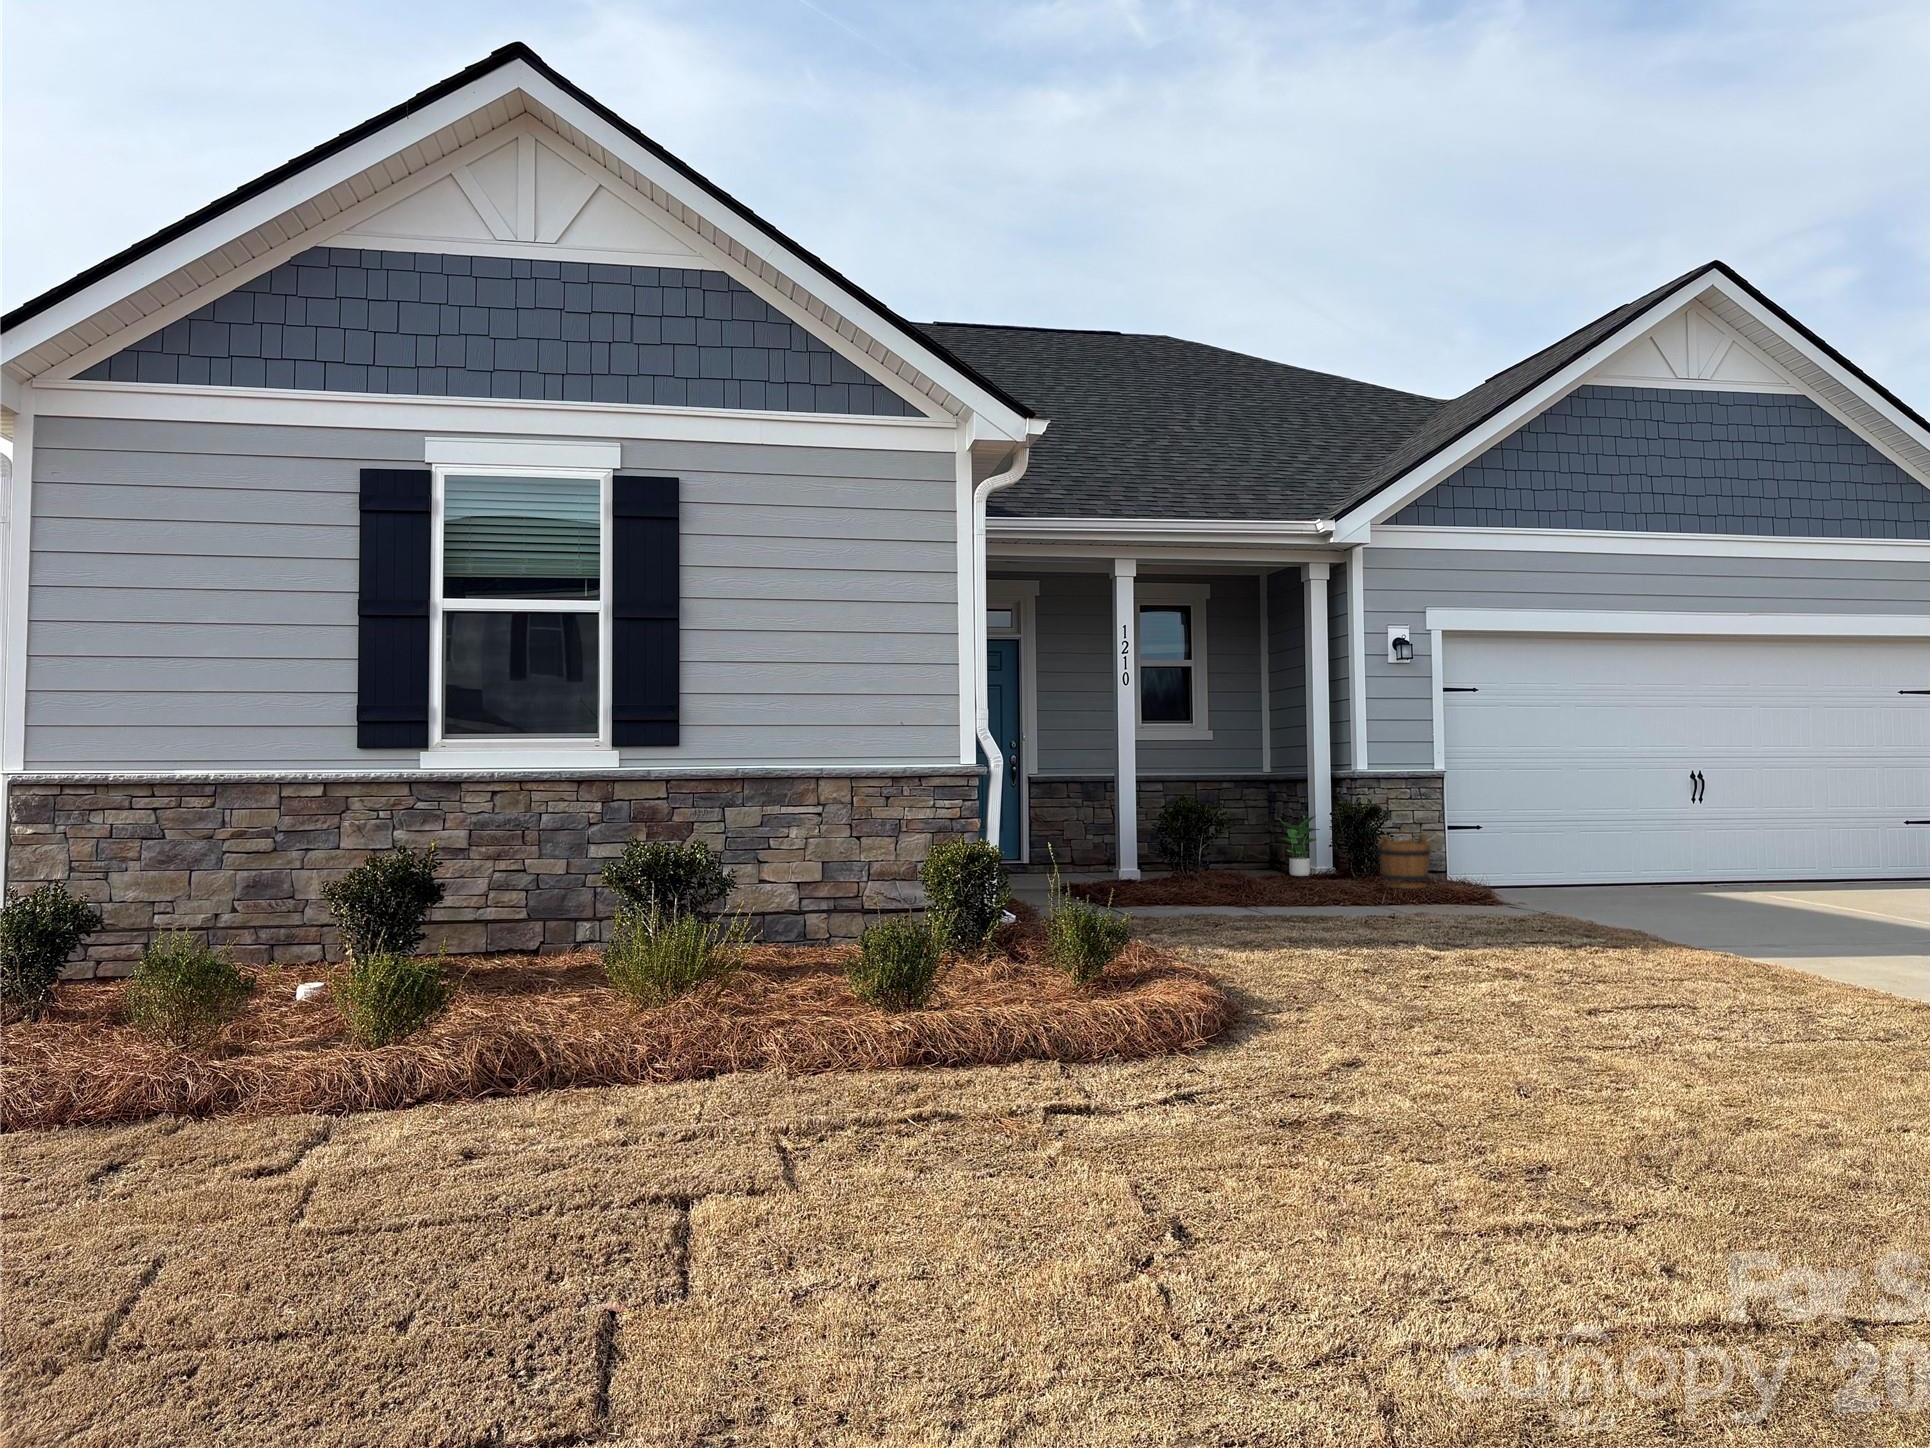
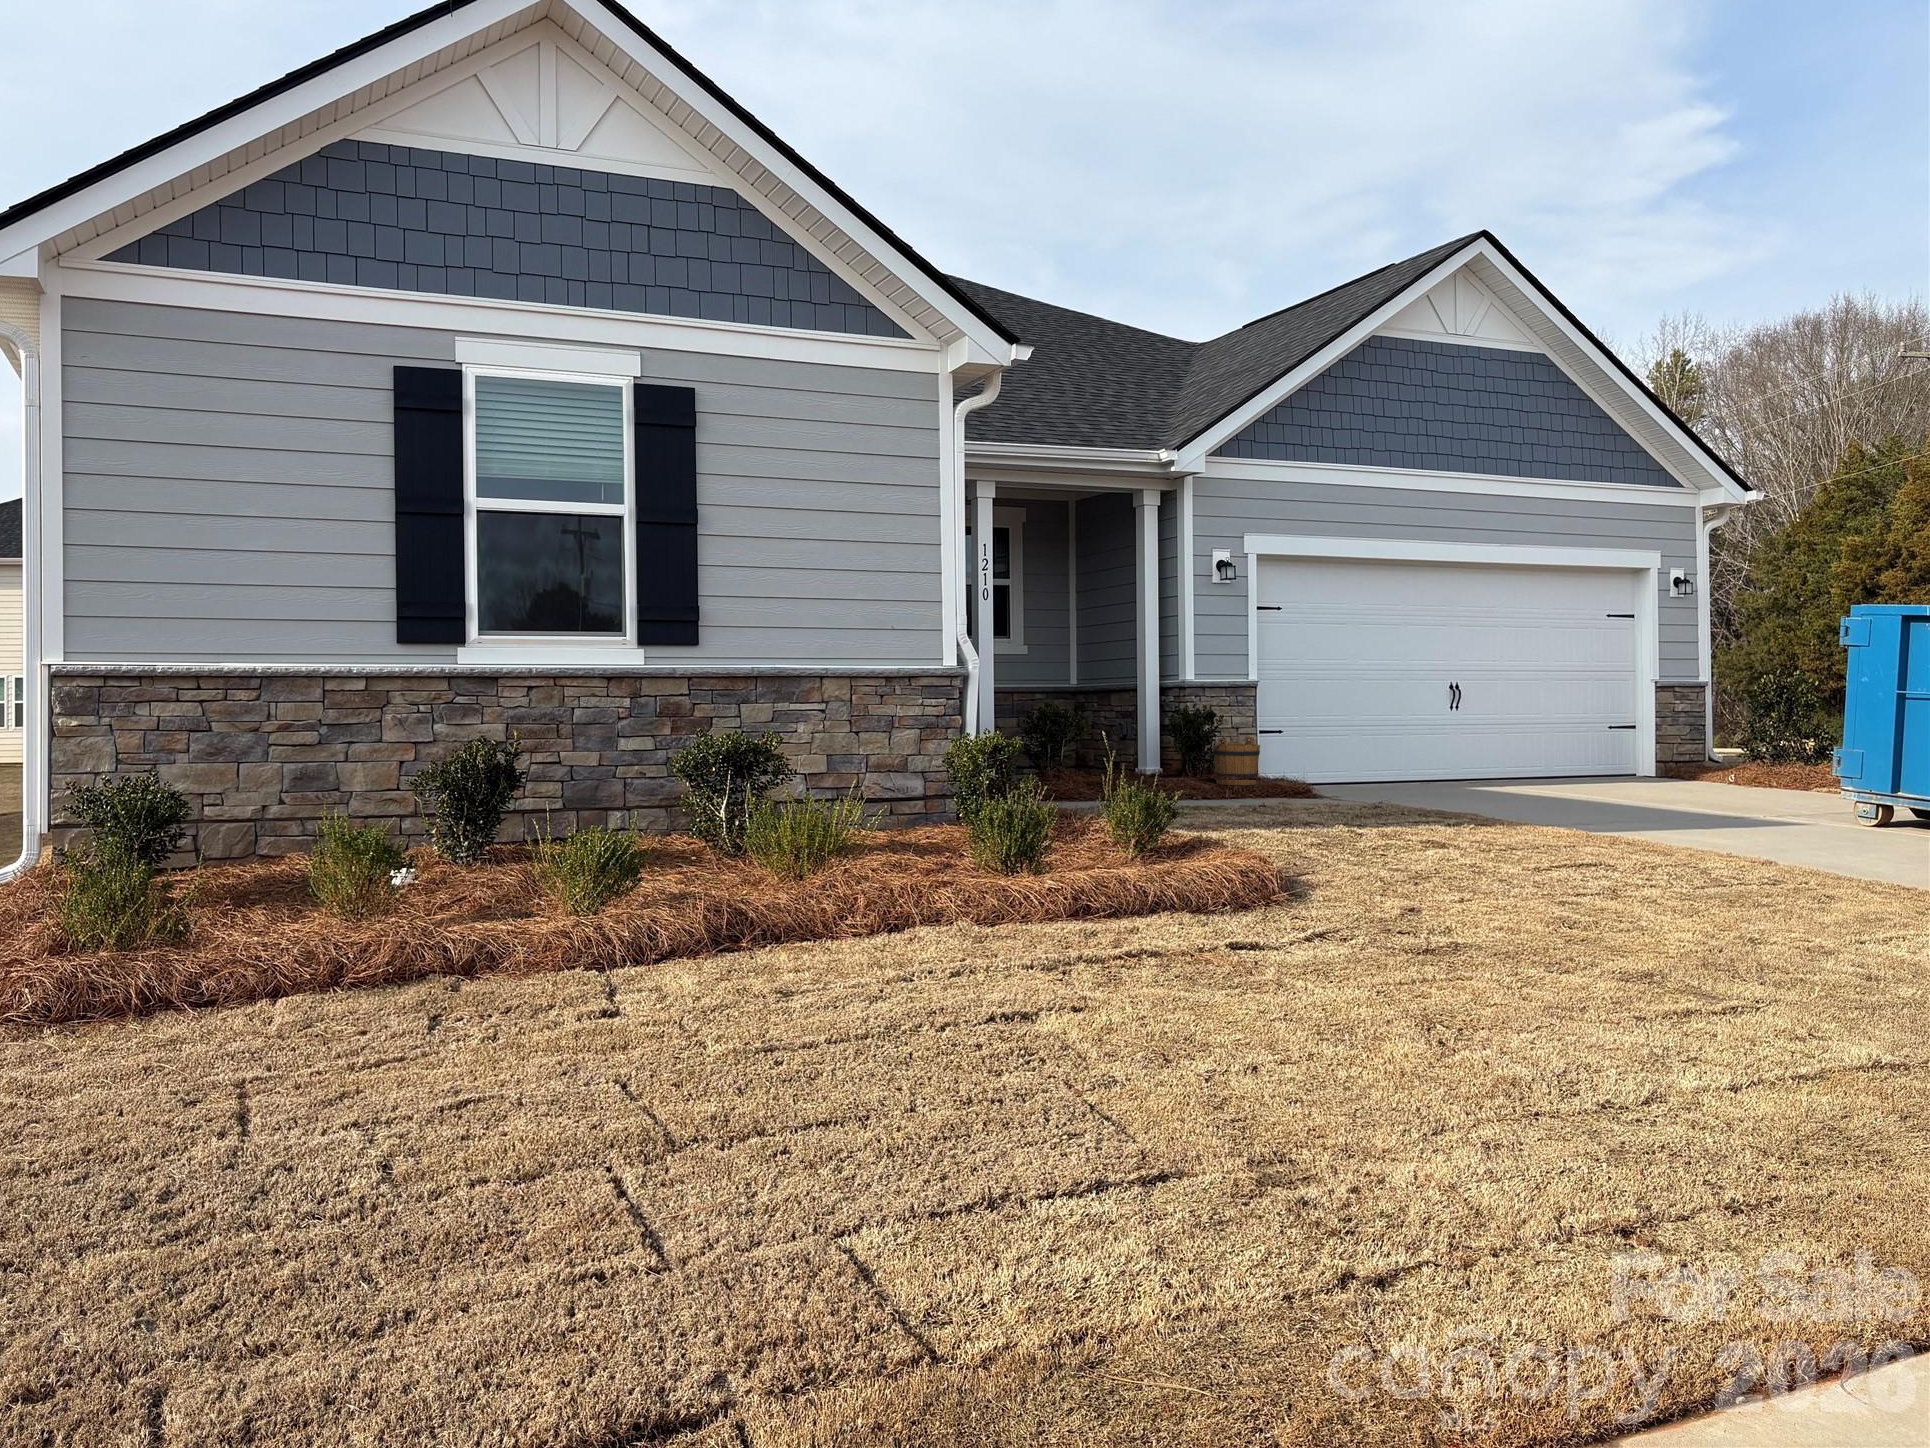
potted plant: present [1279,816,1320,876] -> none [1111,722,1154,778]

